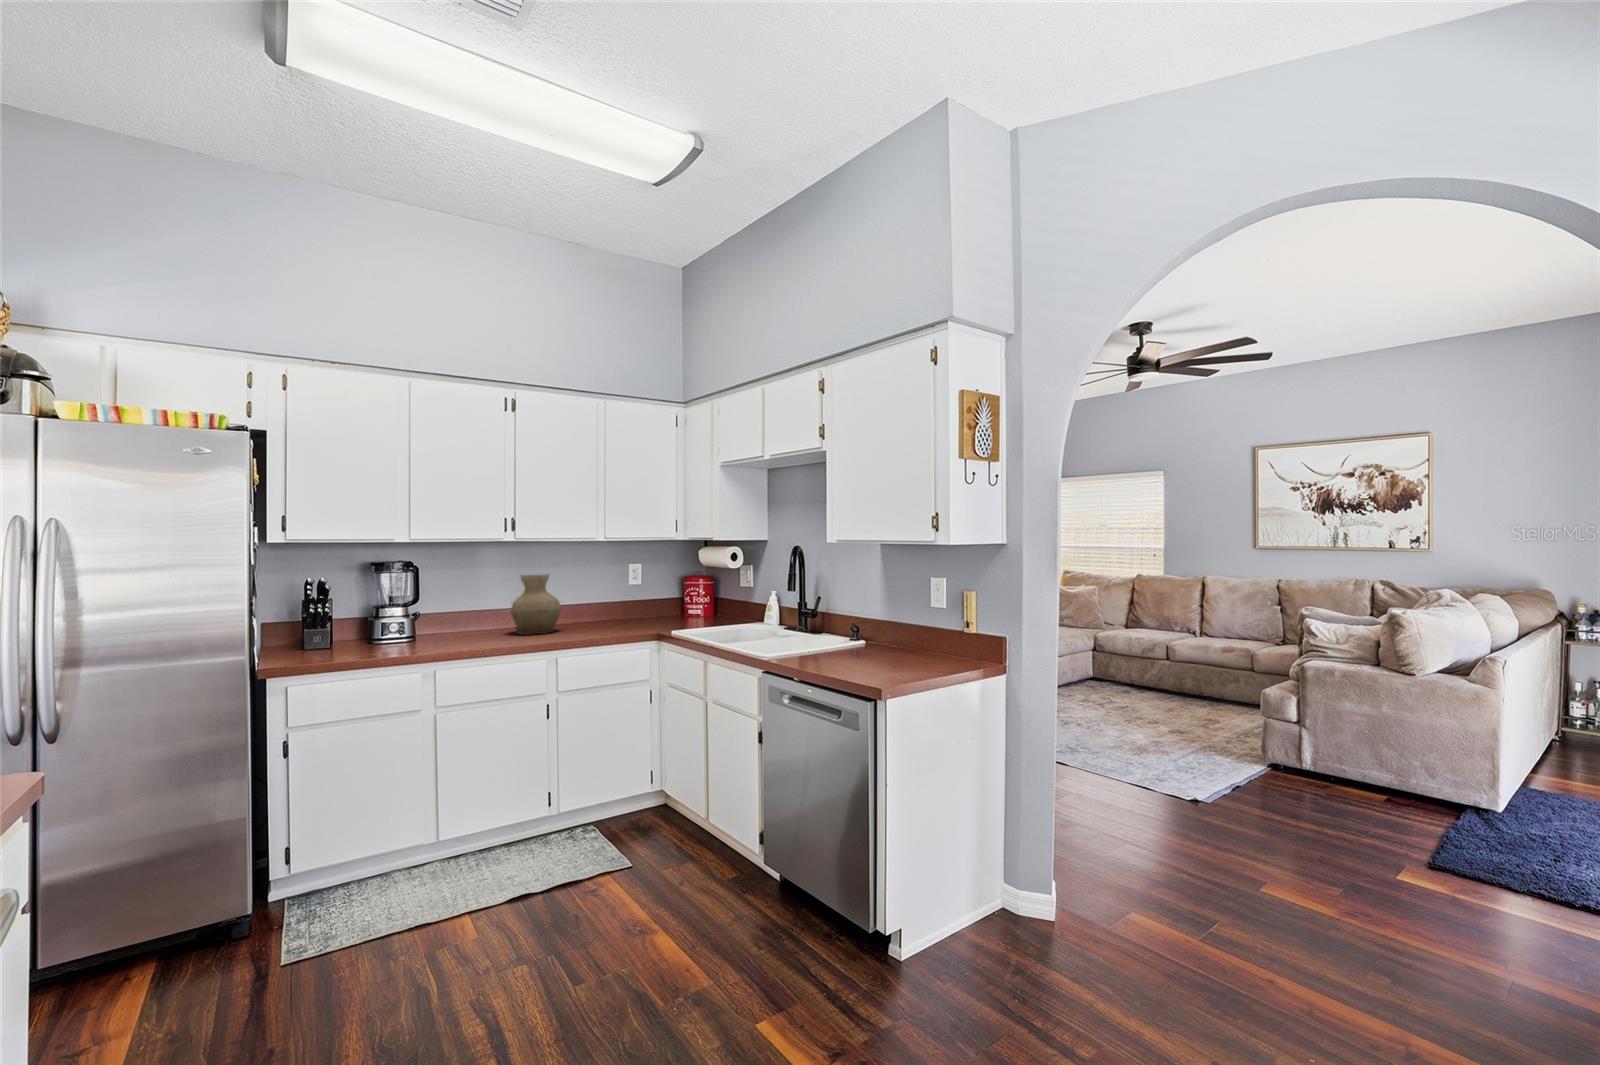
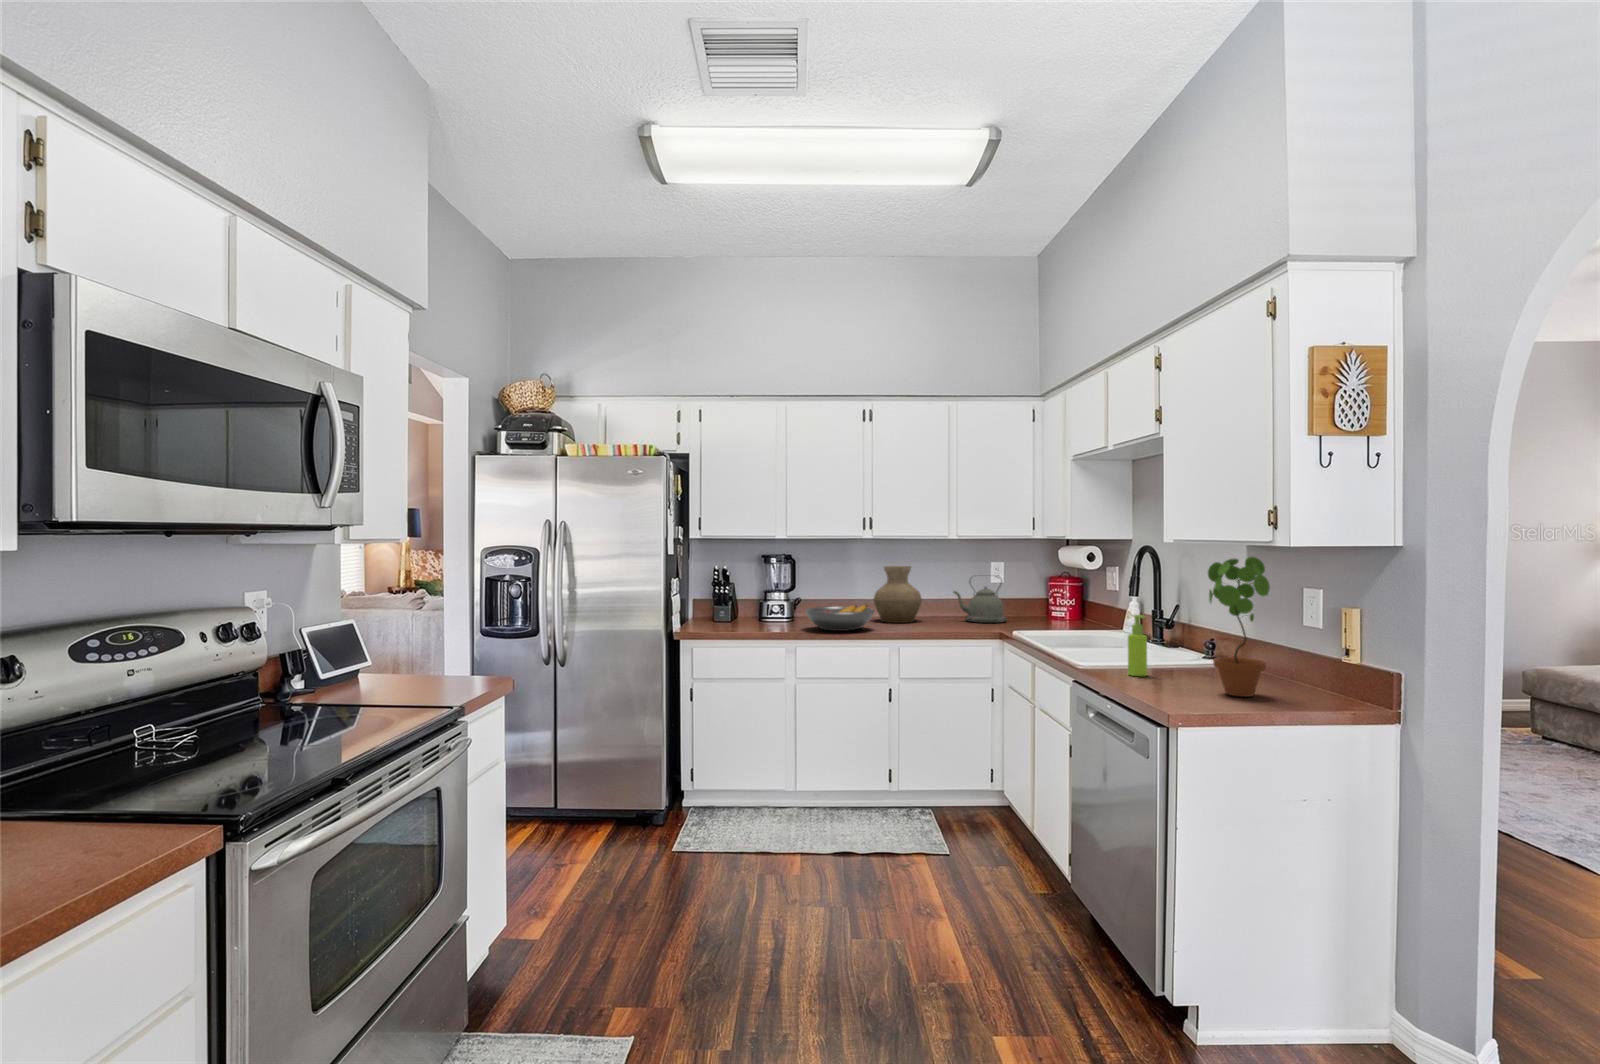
potted plant: none [881,553,929,667] -> present [1208,557,1270,697]
kettle: none [593,579,645,627] -> present [954,587,1007,623]
soap dispenser: none [809,607,825,661] -> present [1128,615,1147,676]
fruit bowl: none [439,617,523,649] -> present [805,605,874,631]

